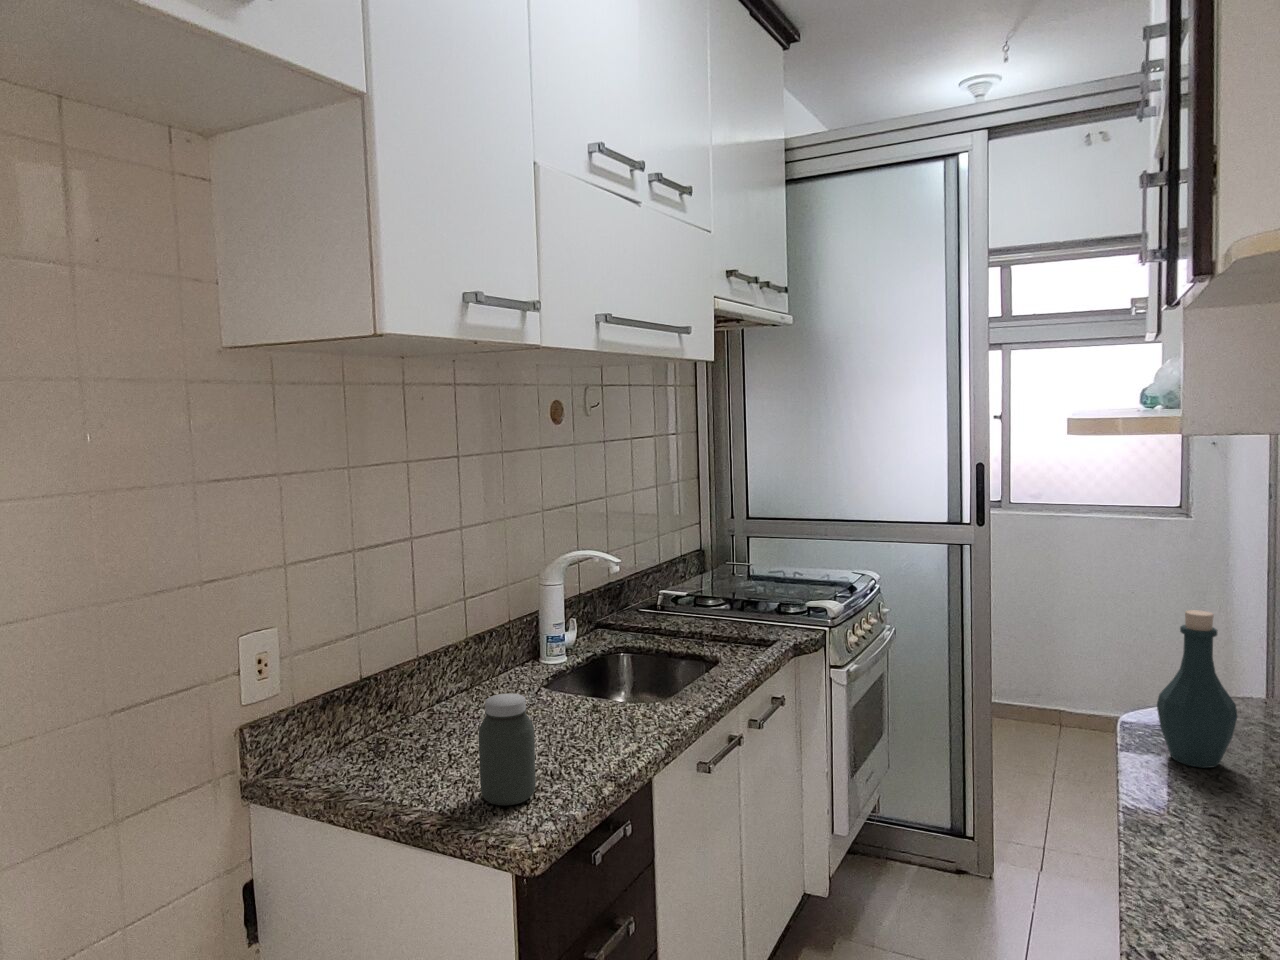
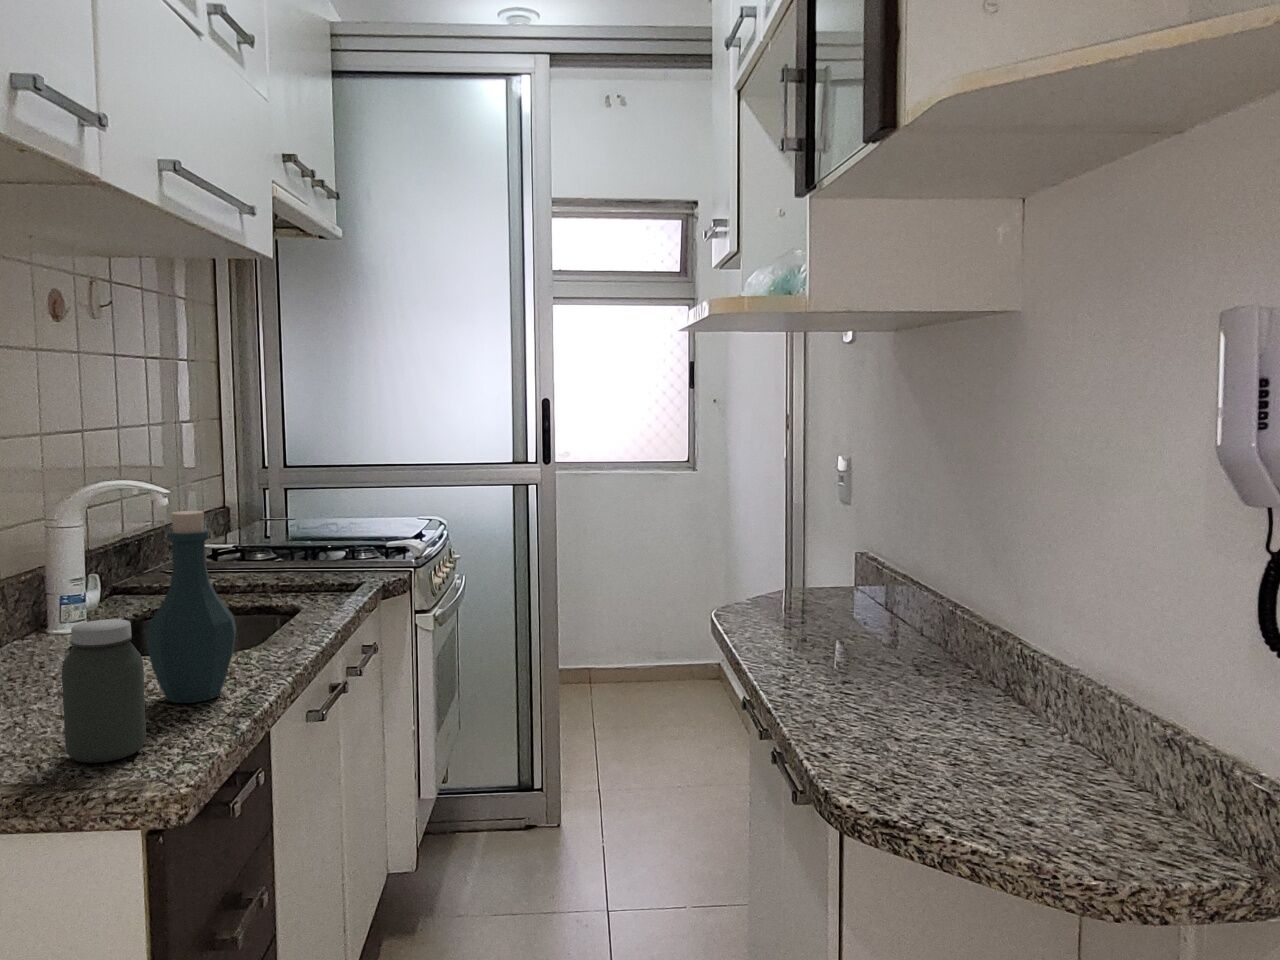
bottle: present [1157,610,1237,768] -> present [146,511,236,703]

